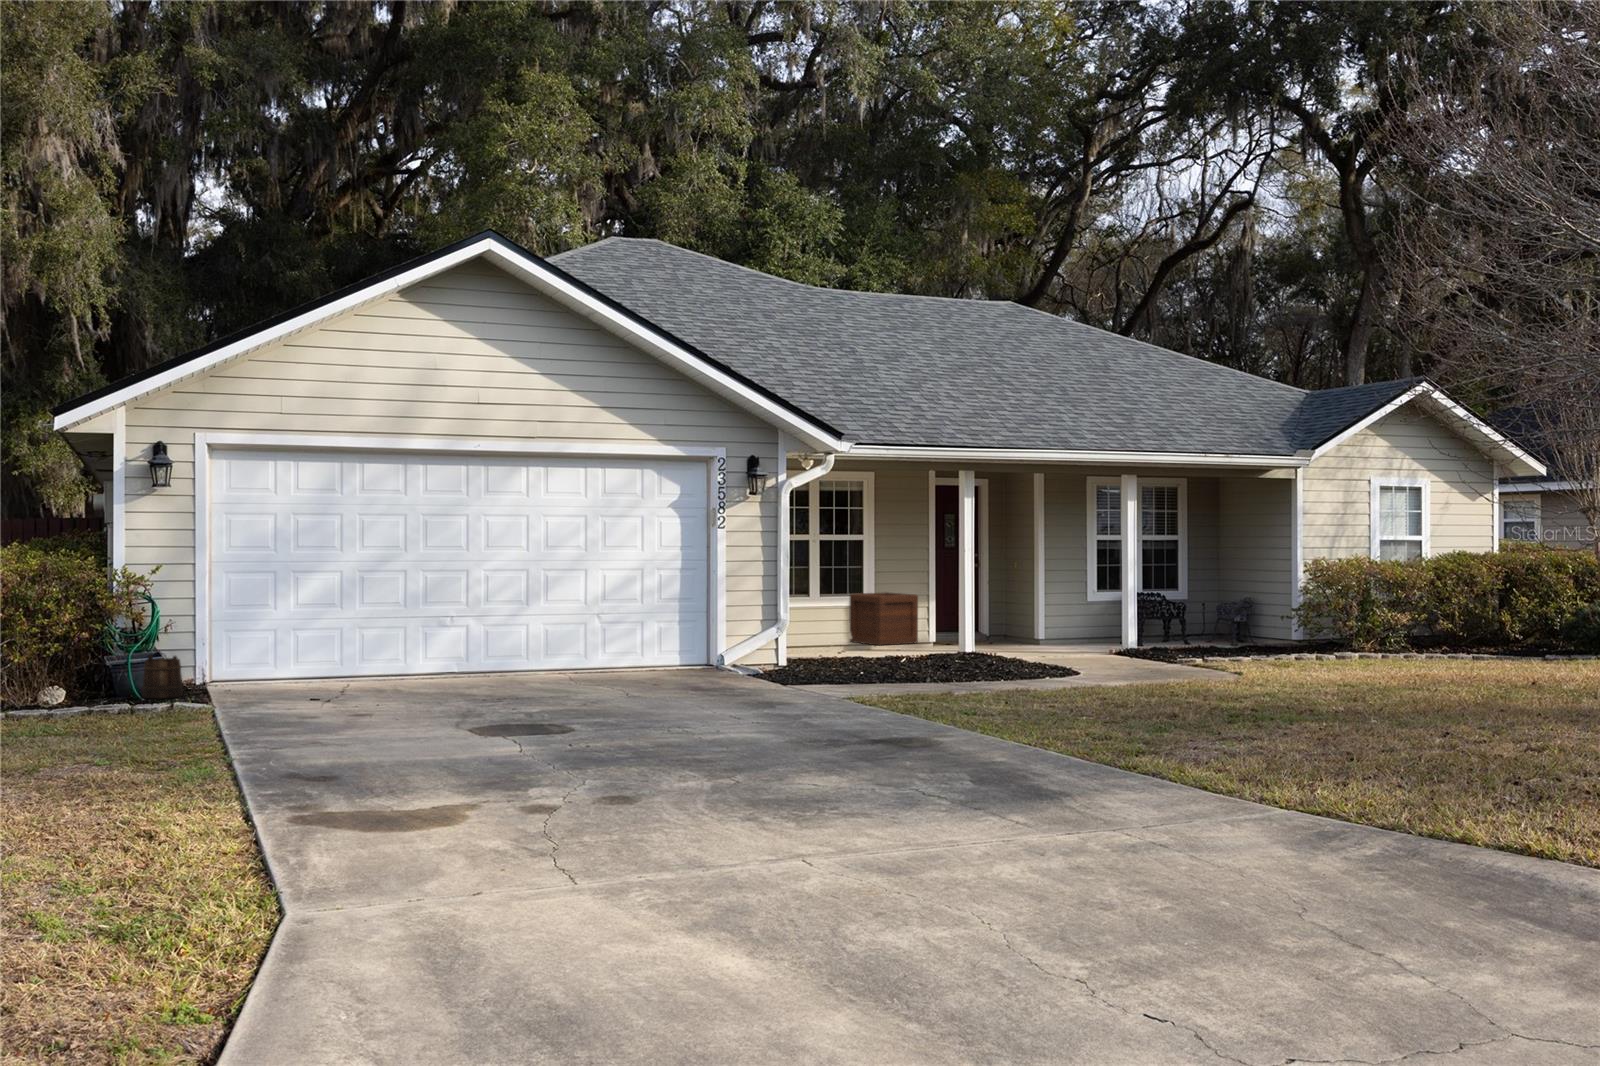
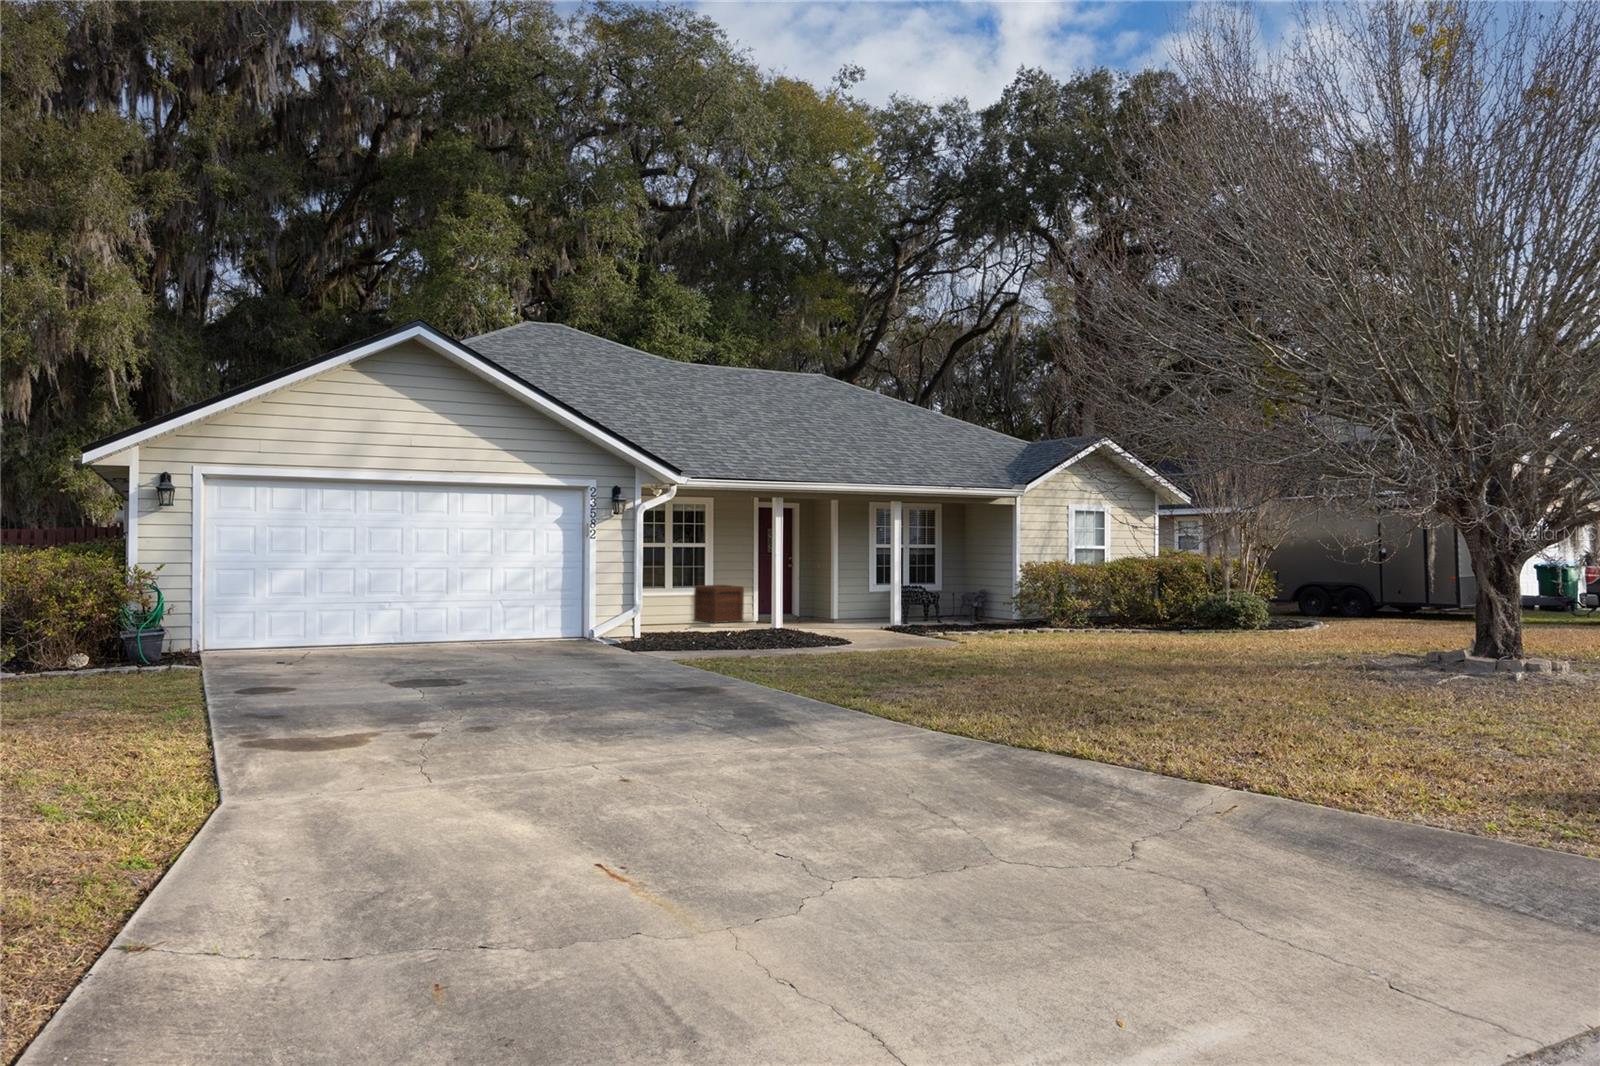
bucket: present [142,655,183,698] -> none [150,629,182,661]

